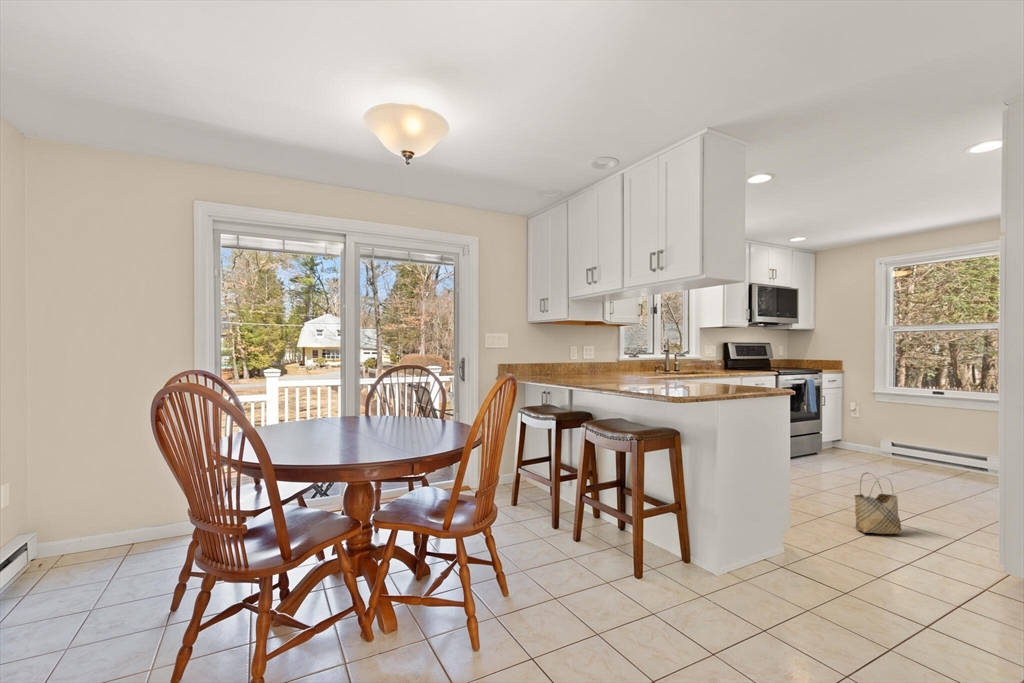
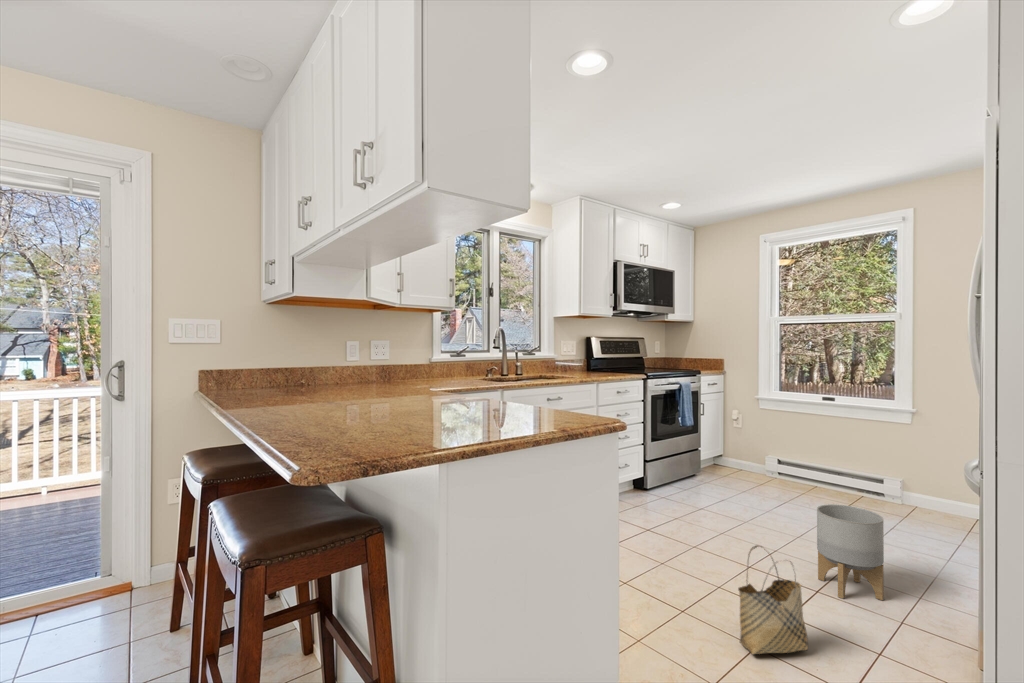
planter: none [915,459,965,521] -> present [817,504,884,600]

